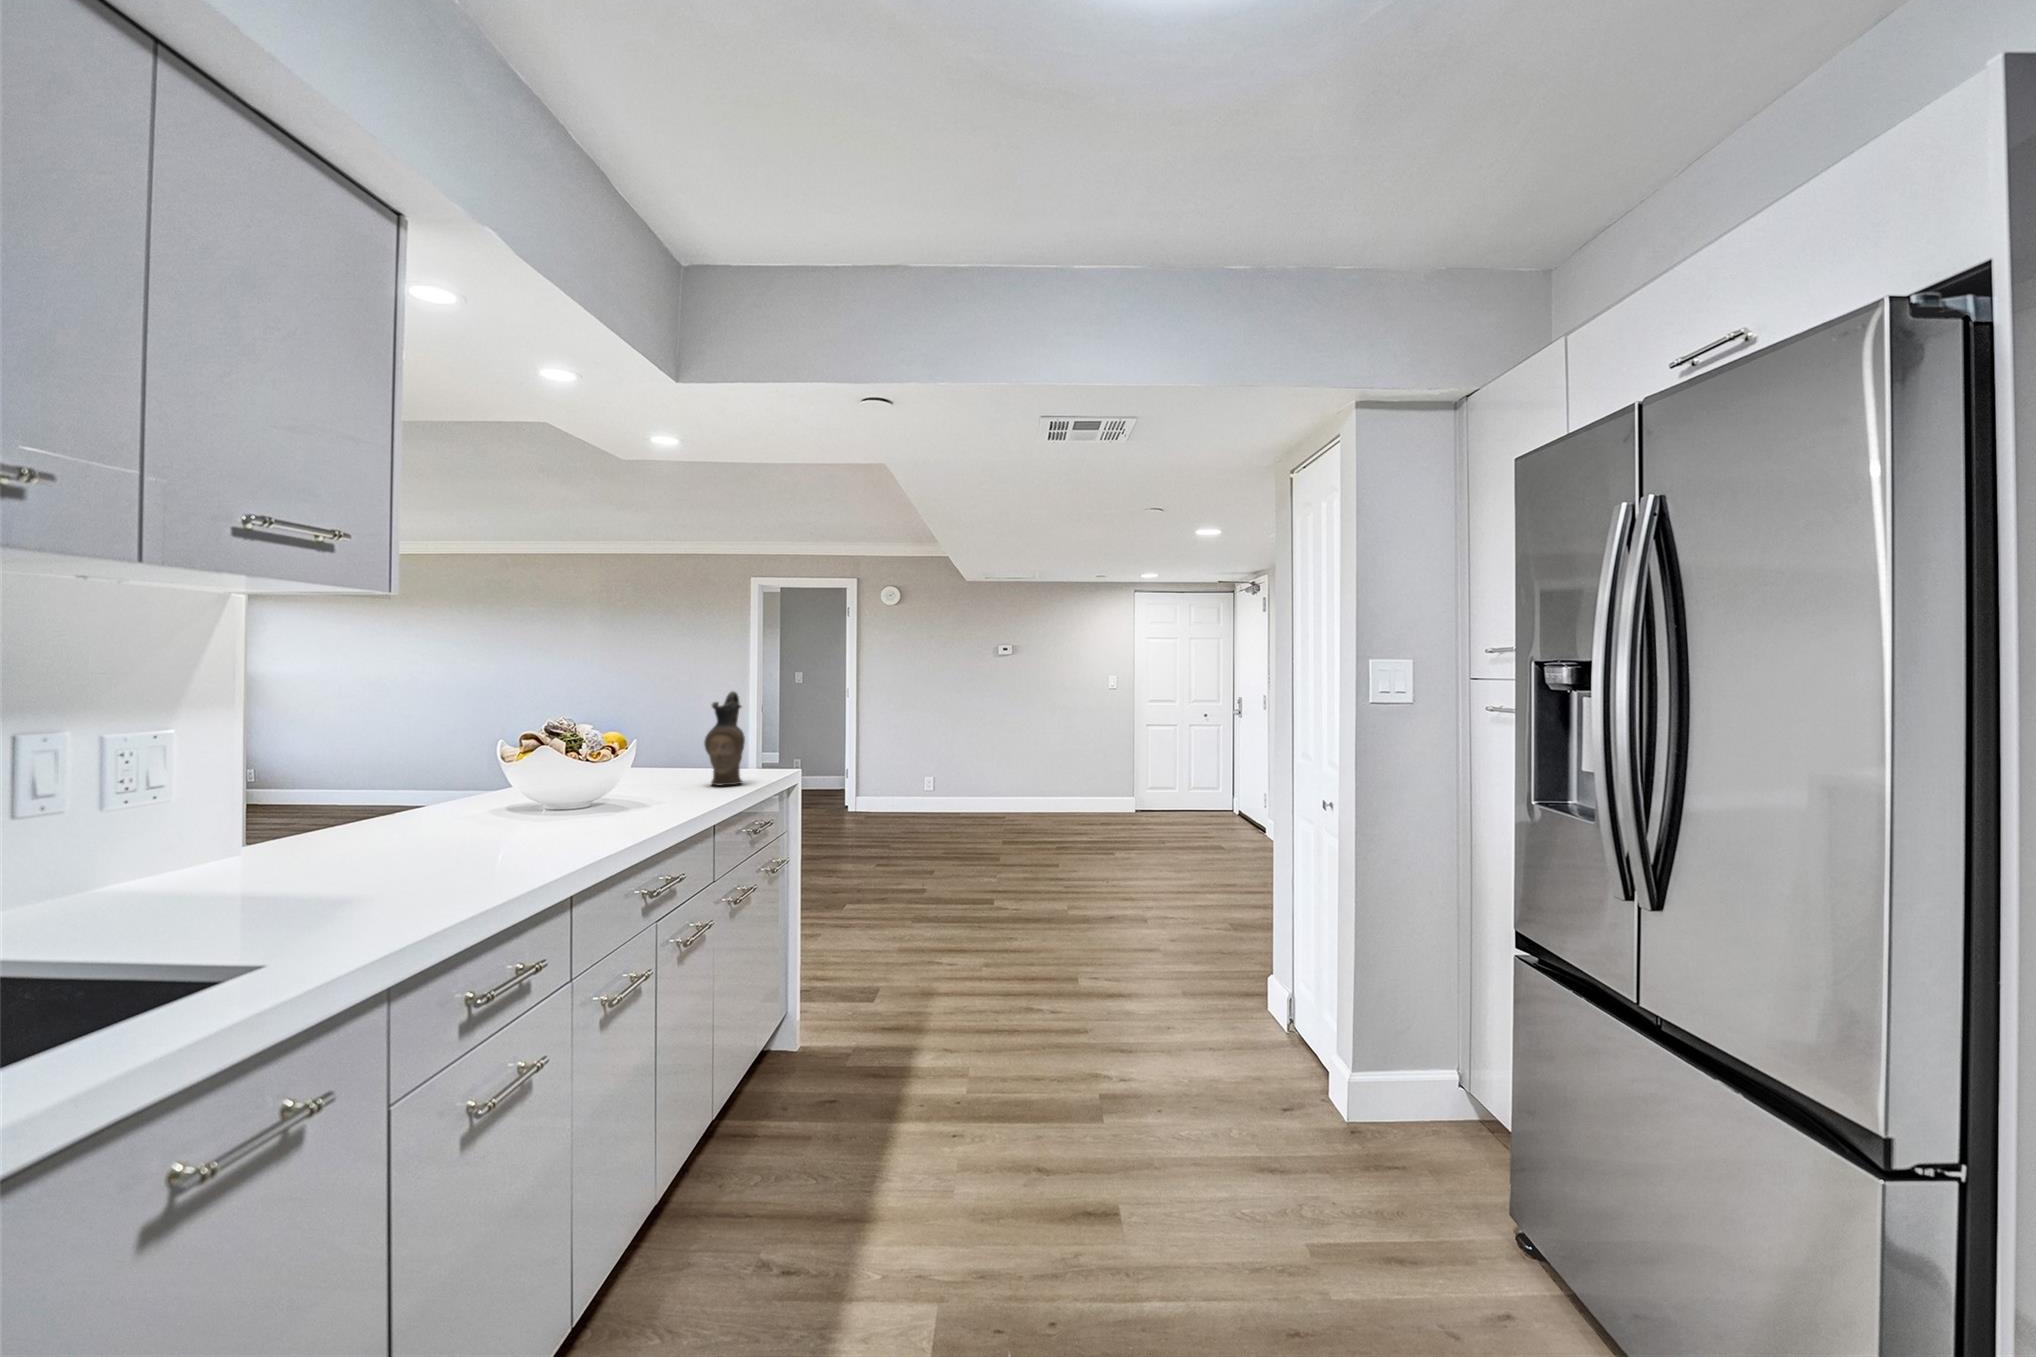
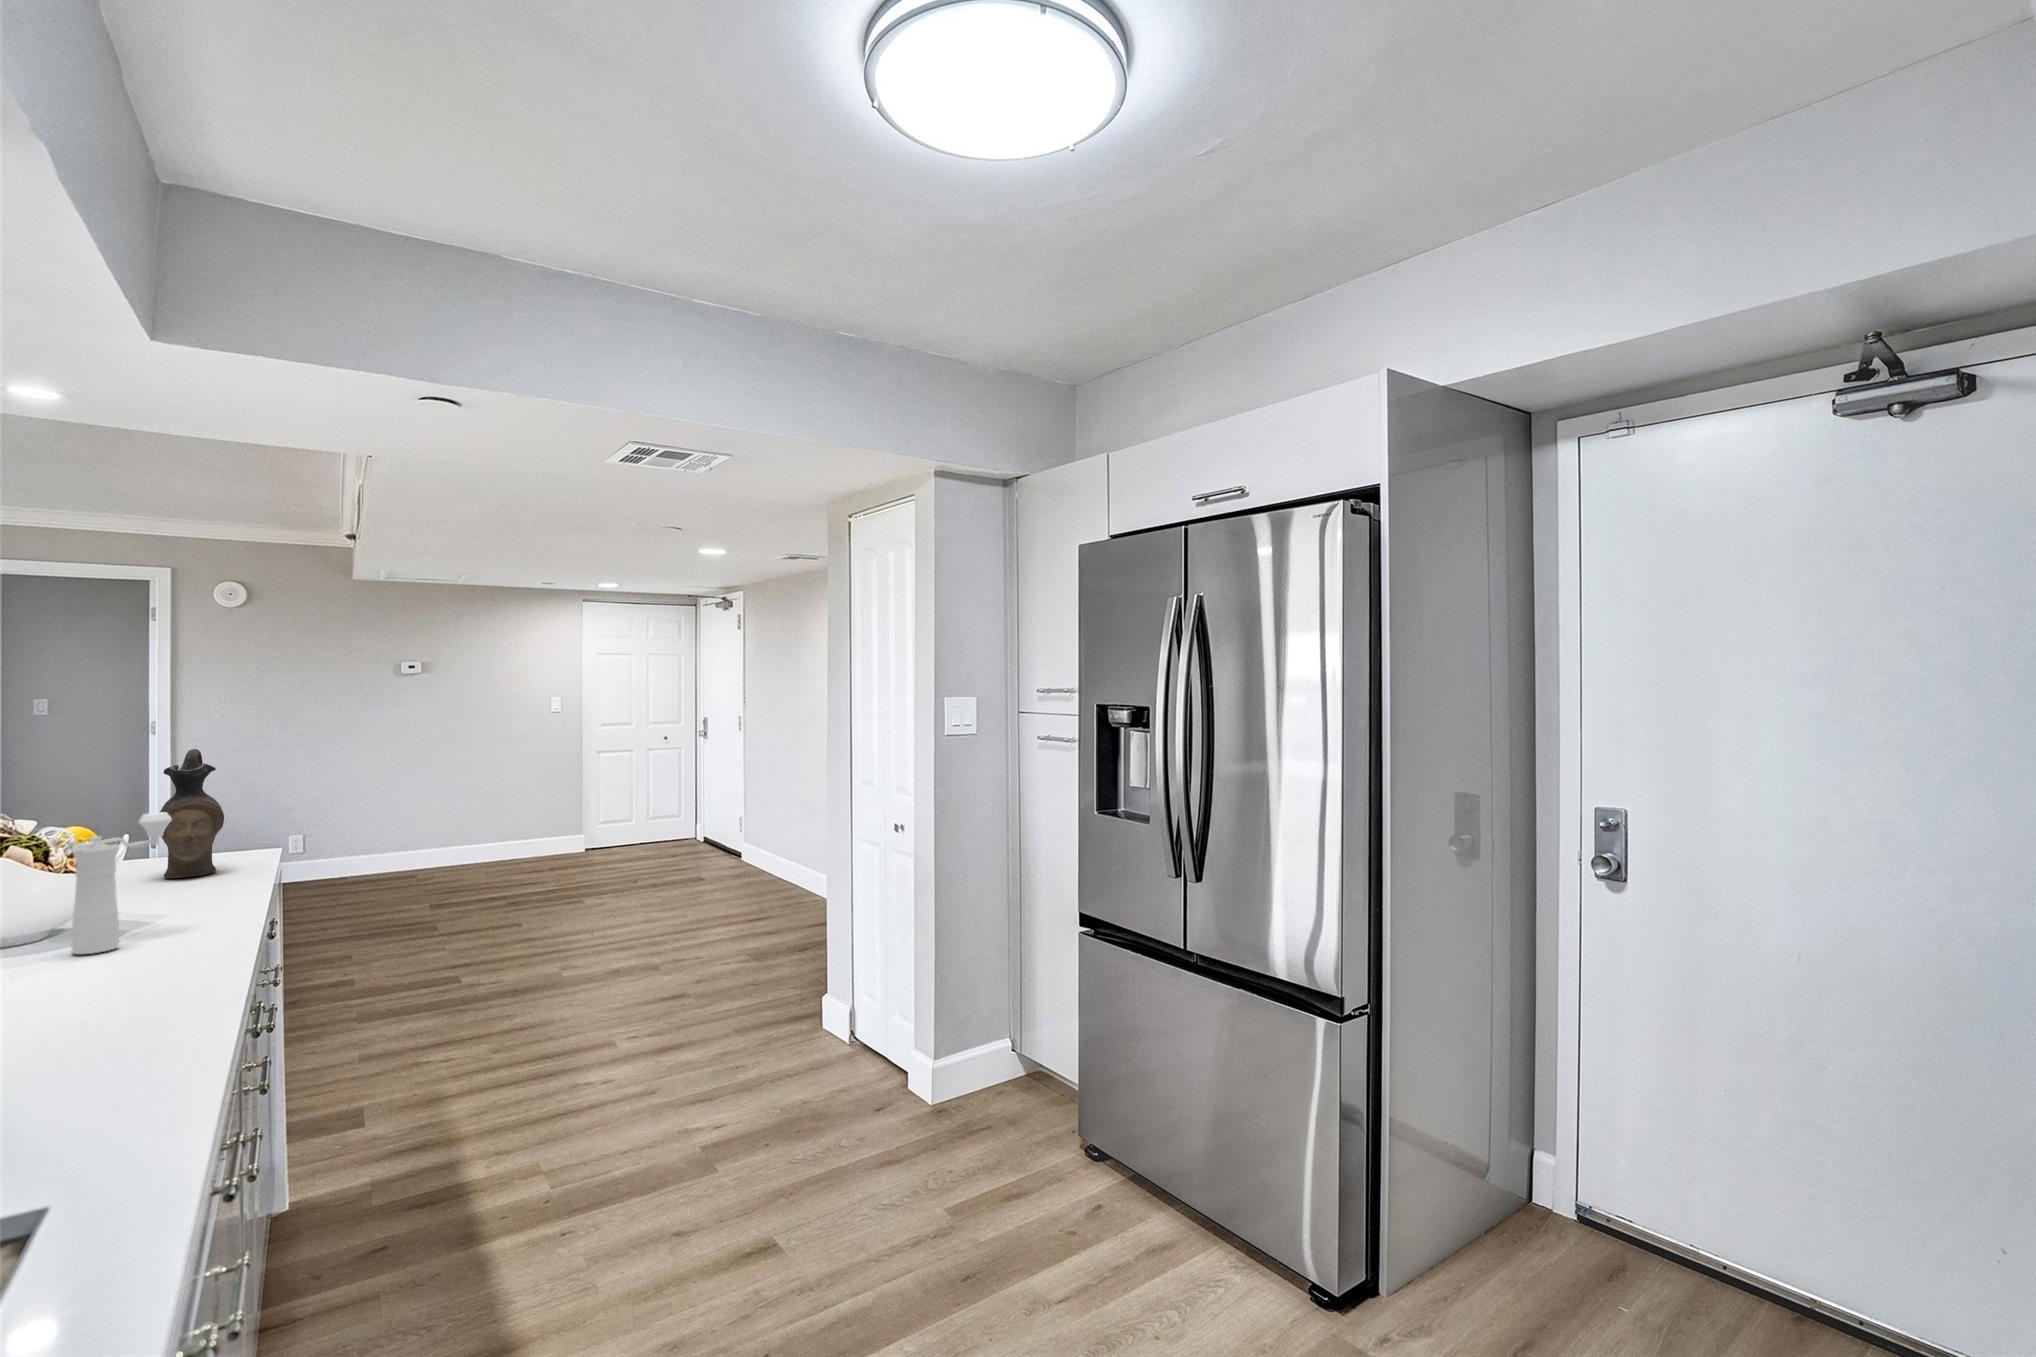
pepper mill: none [582,729,652,826] -> present [72,813,171,954]

